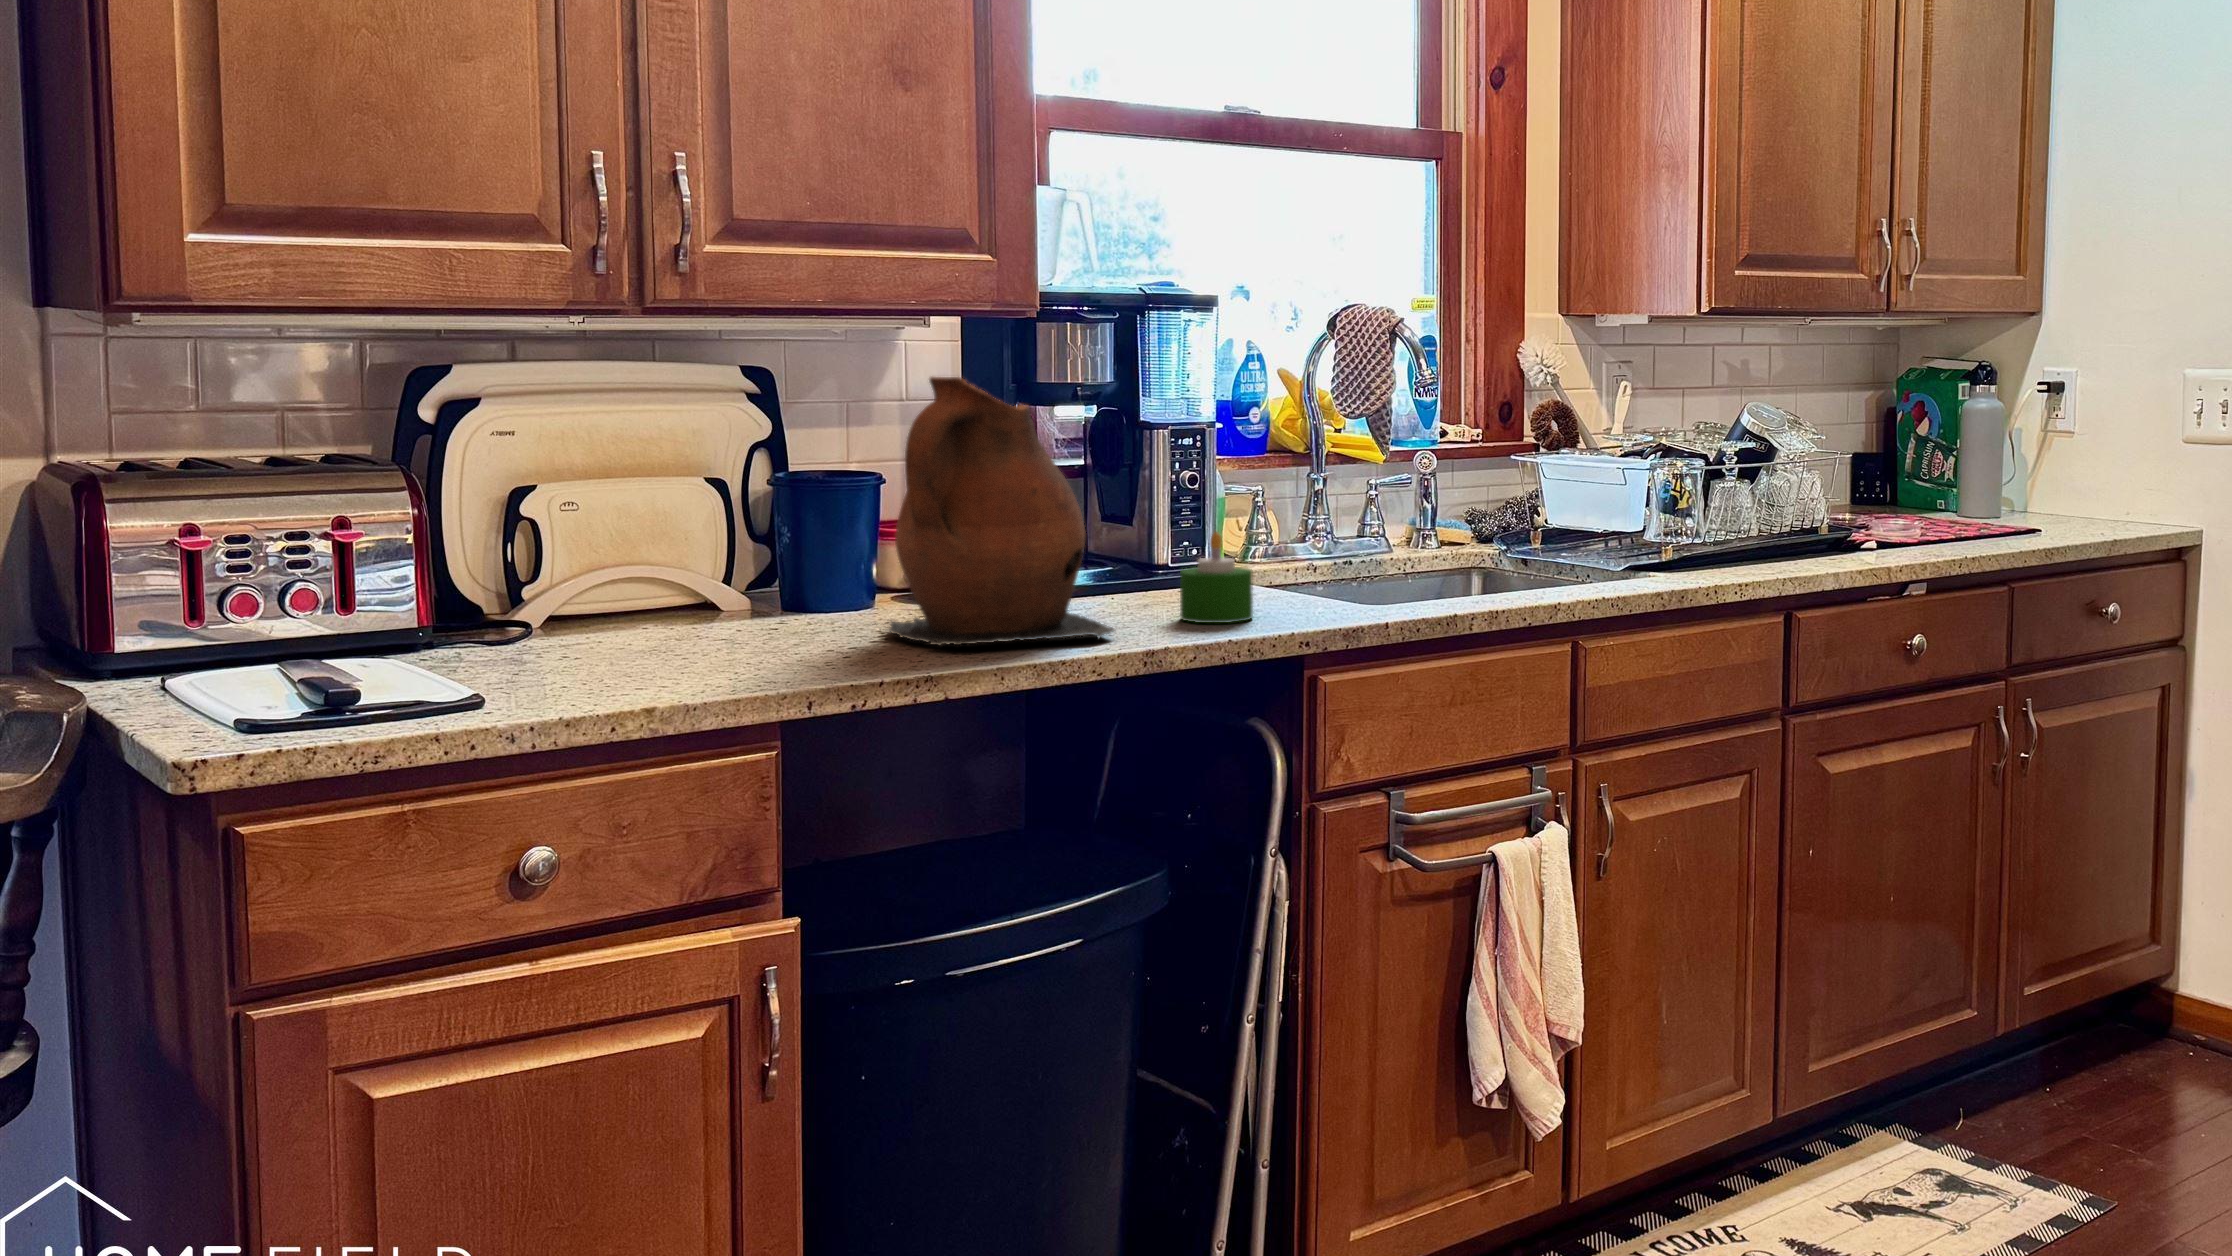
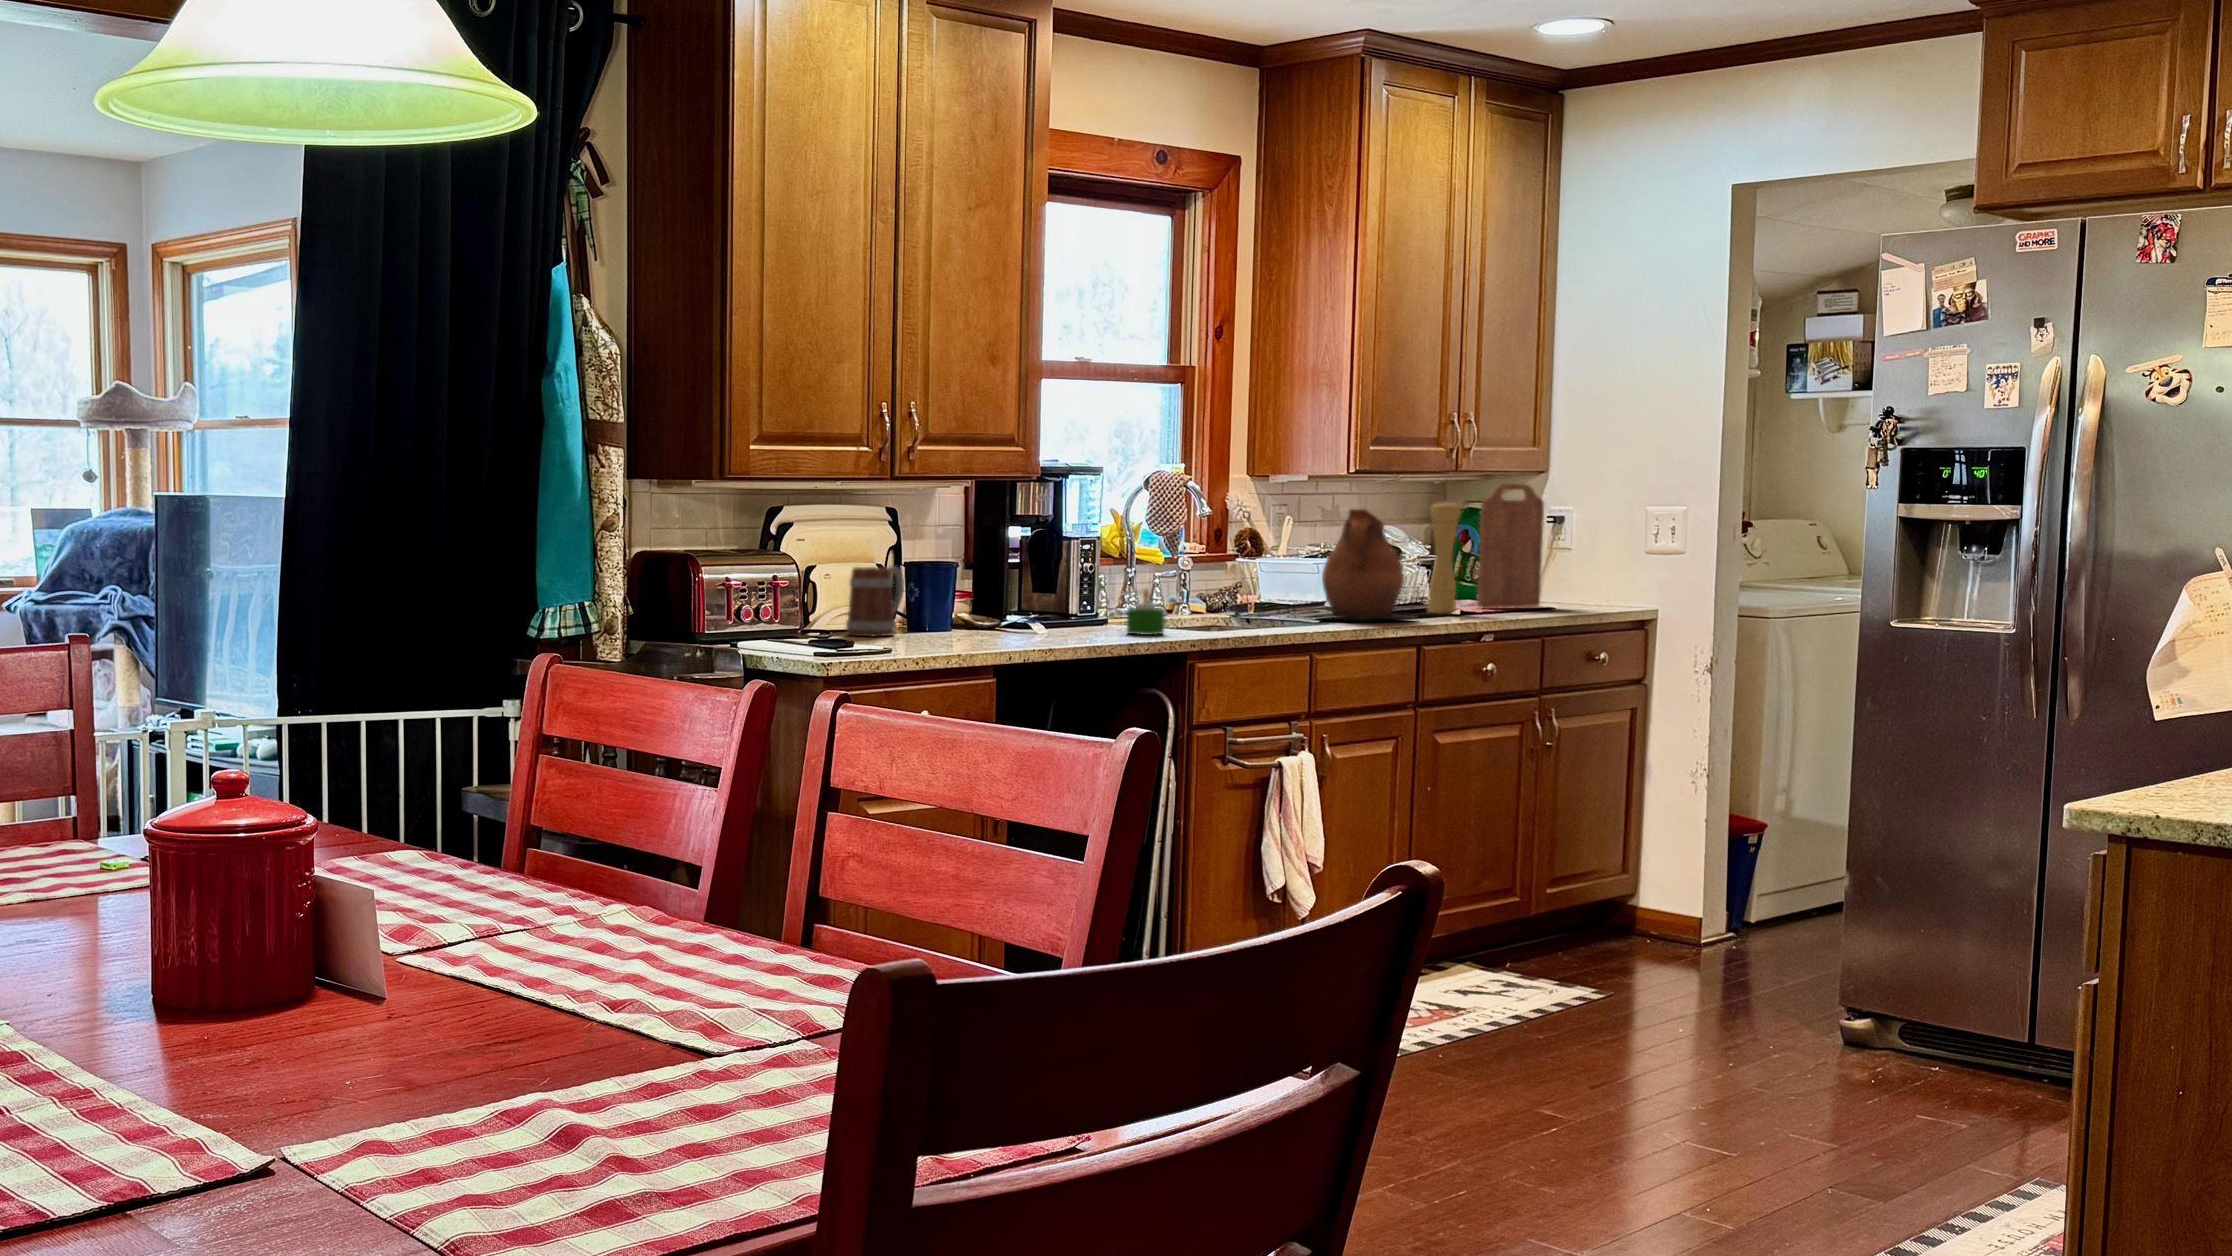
cutting board: none [1932,328,2036,526] -> present [1477,484,1544,608]
pepper mill: none [1837,357,1887,544] -> present [1428,502,1461,614]
ceramic pitcher: present [875,377,1114,645] -> present [1322,509,1405,620]
mug: none [574,488,722,636] -> present [846,566,904,636]

